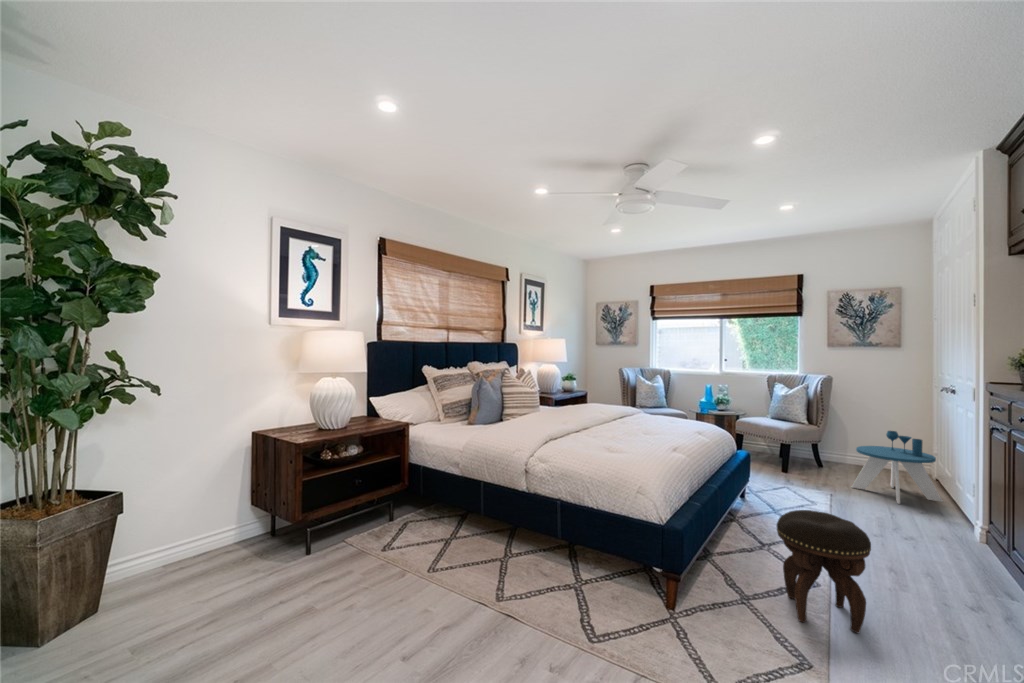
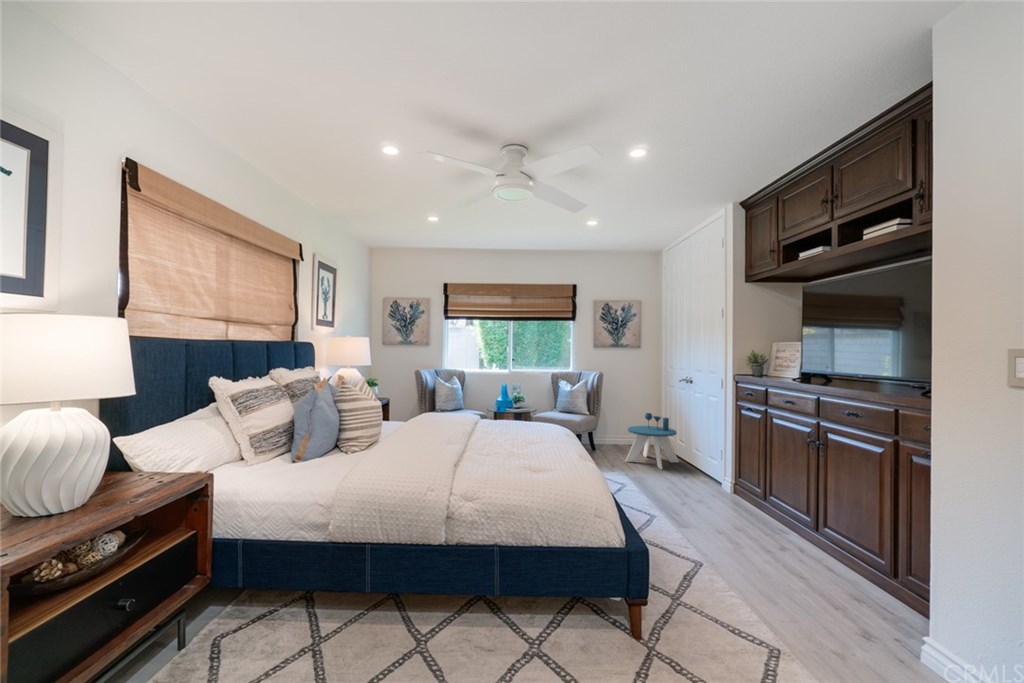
footstool: present [777,510,871,633] -> none [683,492,757,595]

